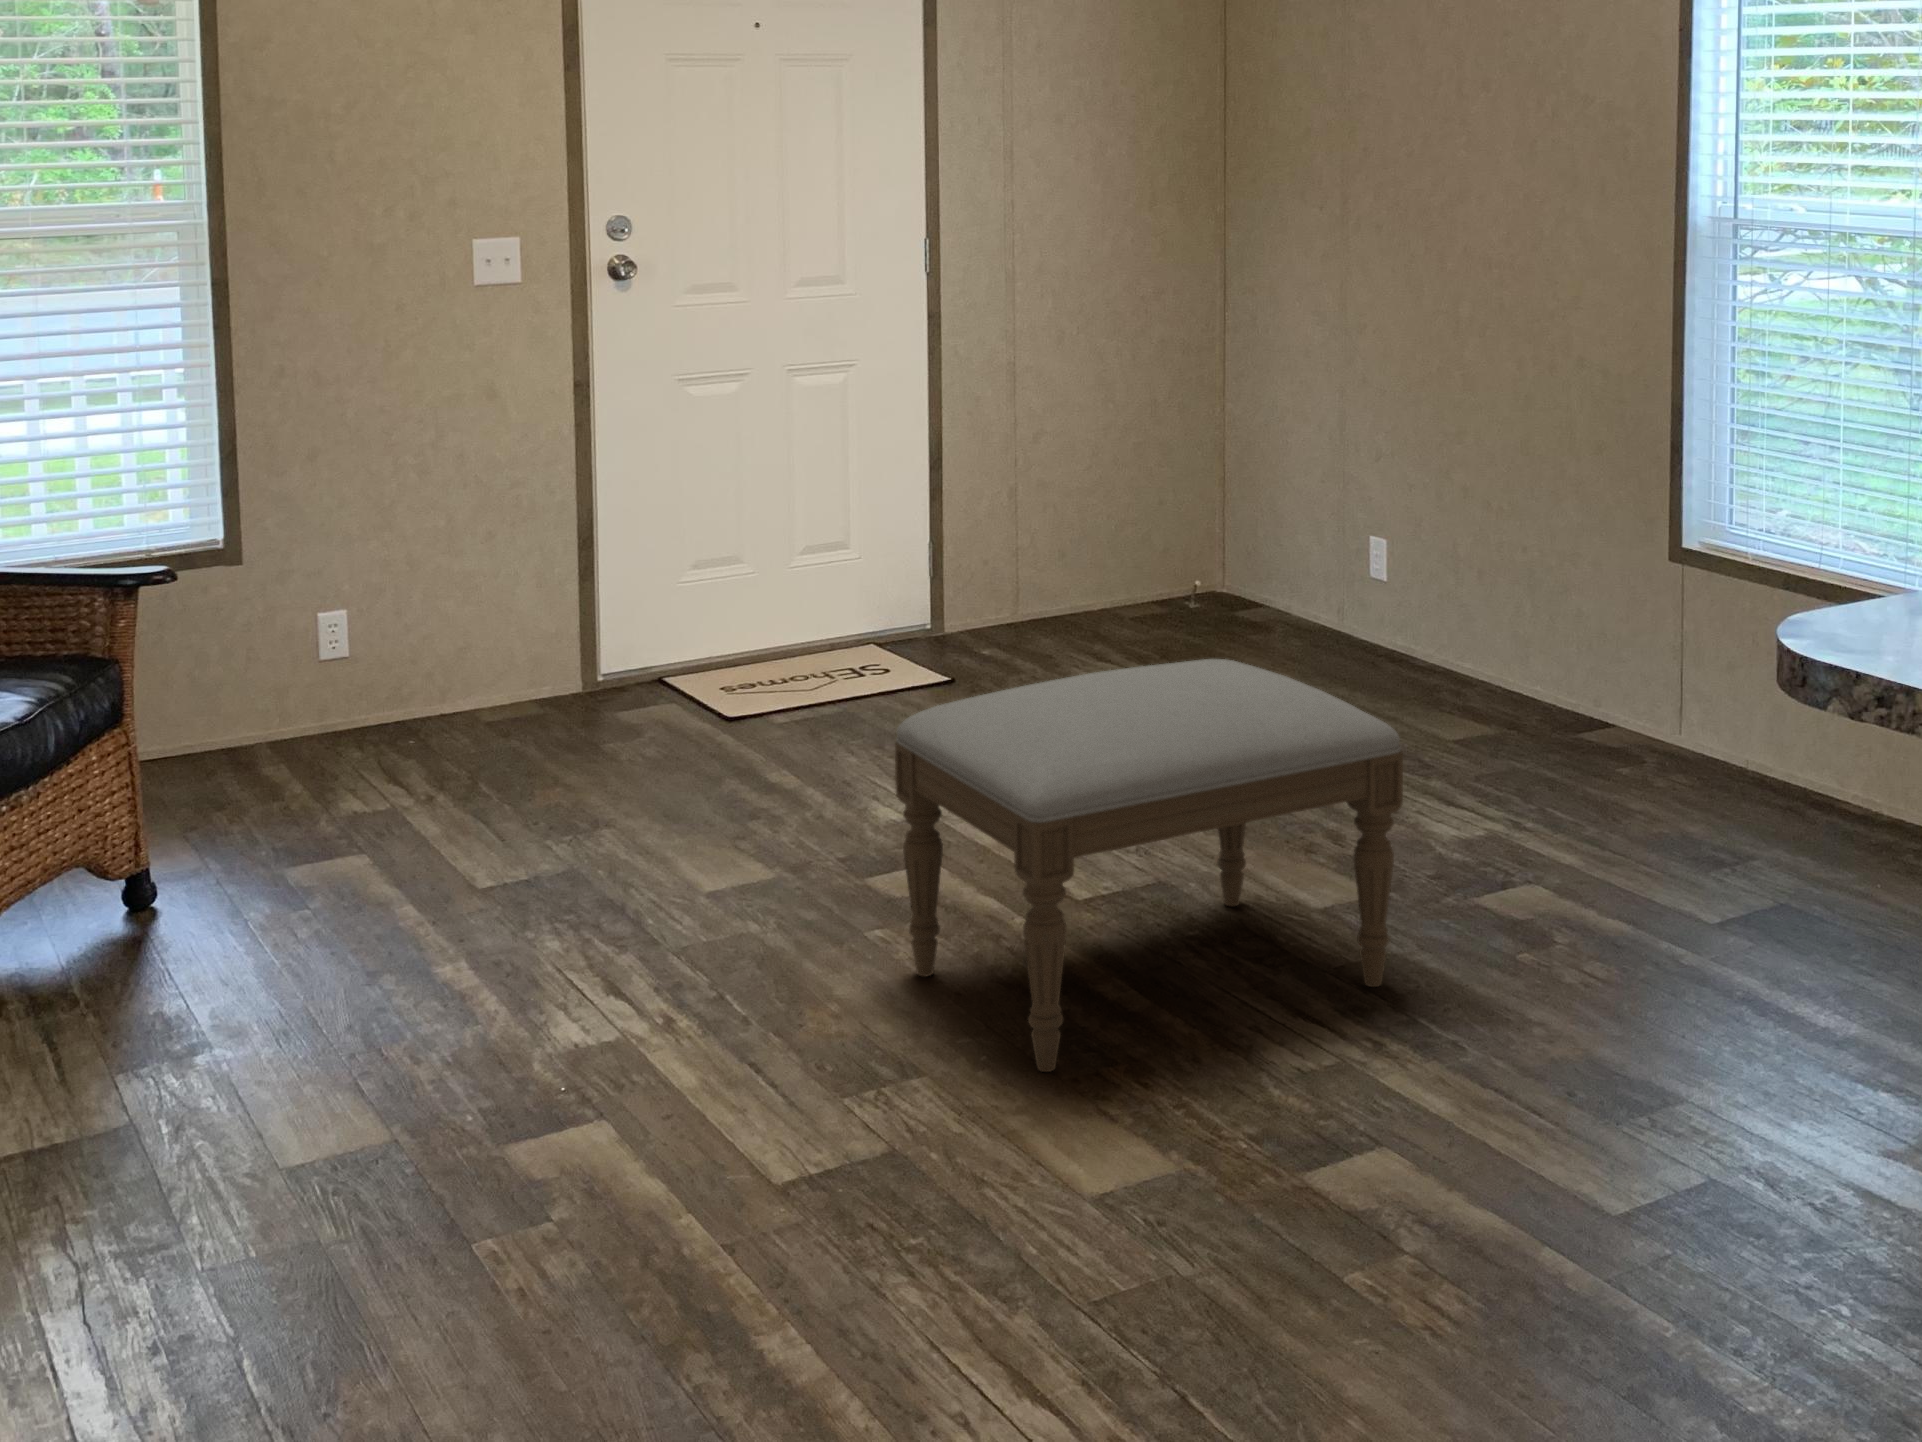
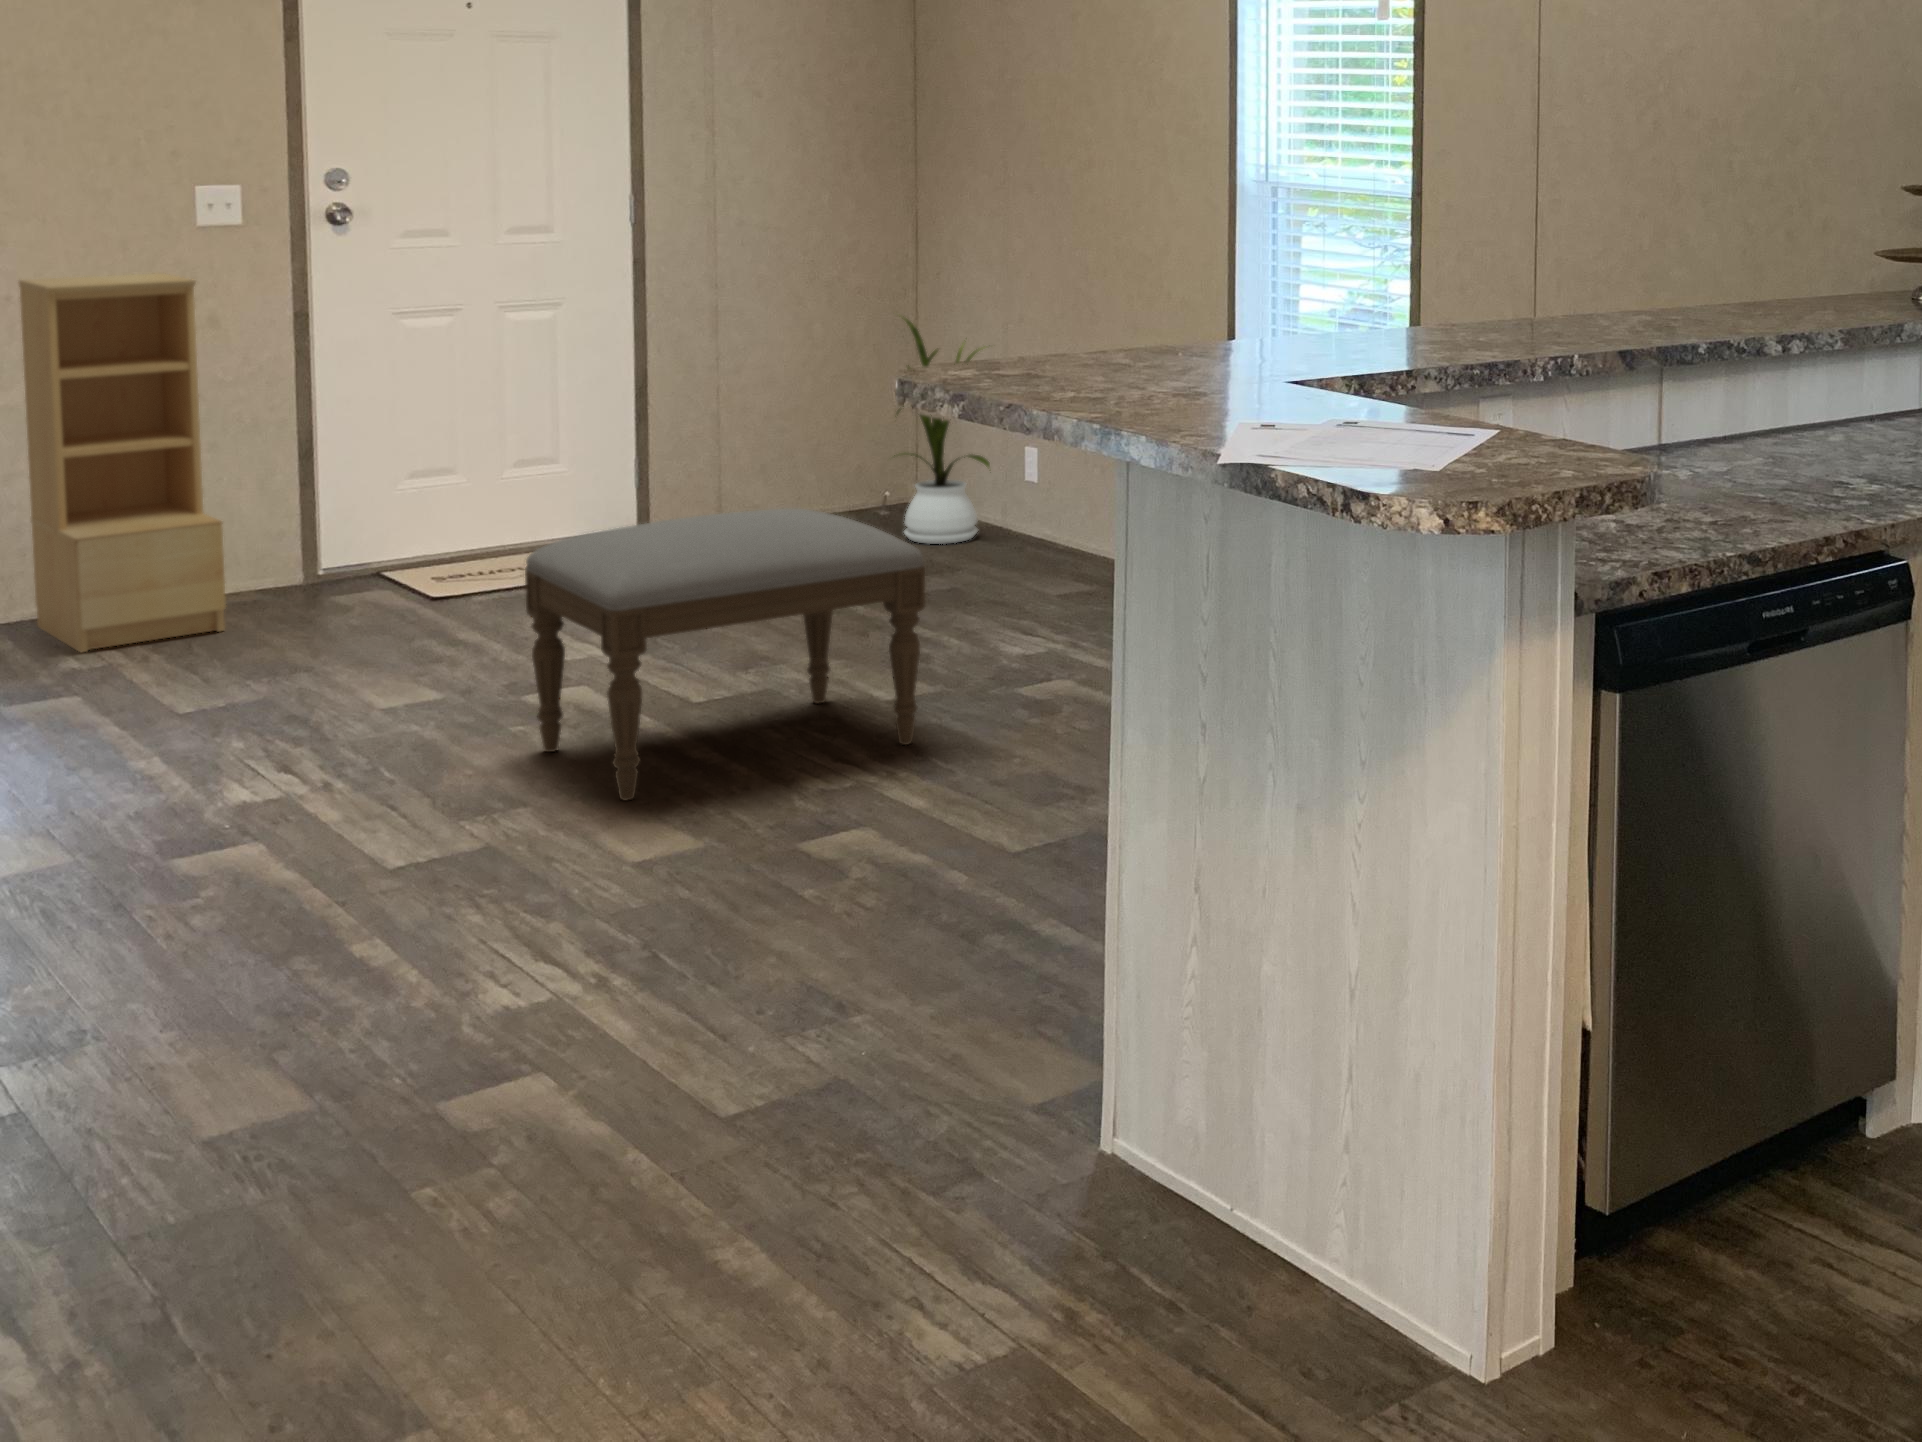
bookshelf: none [291,340,510,786] -> present [18,273,226,652]
house plant: none [1210,371,1340,651] -> present [894,318,990,544]

